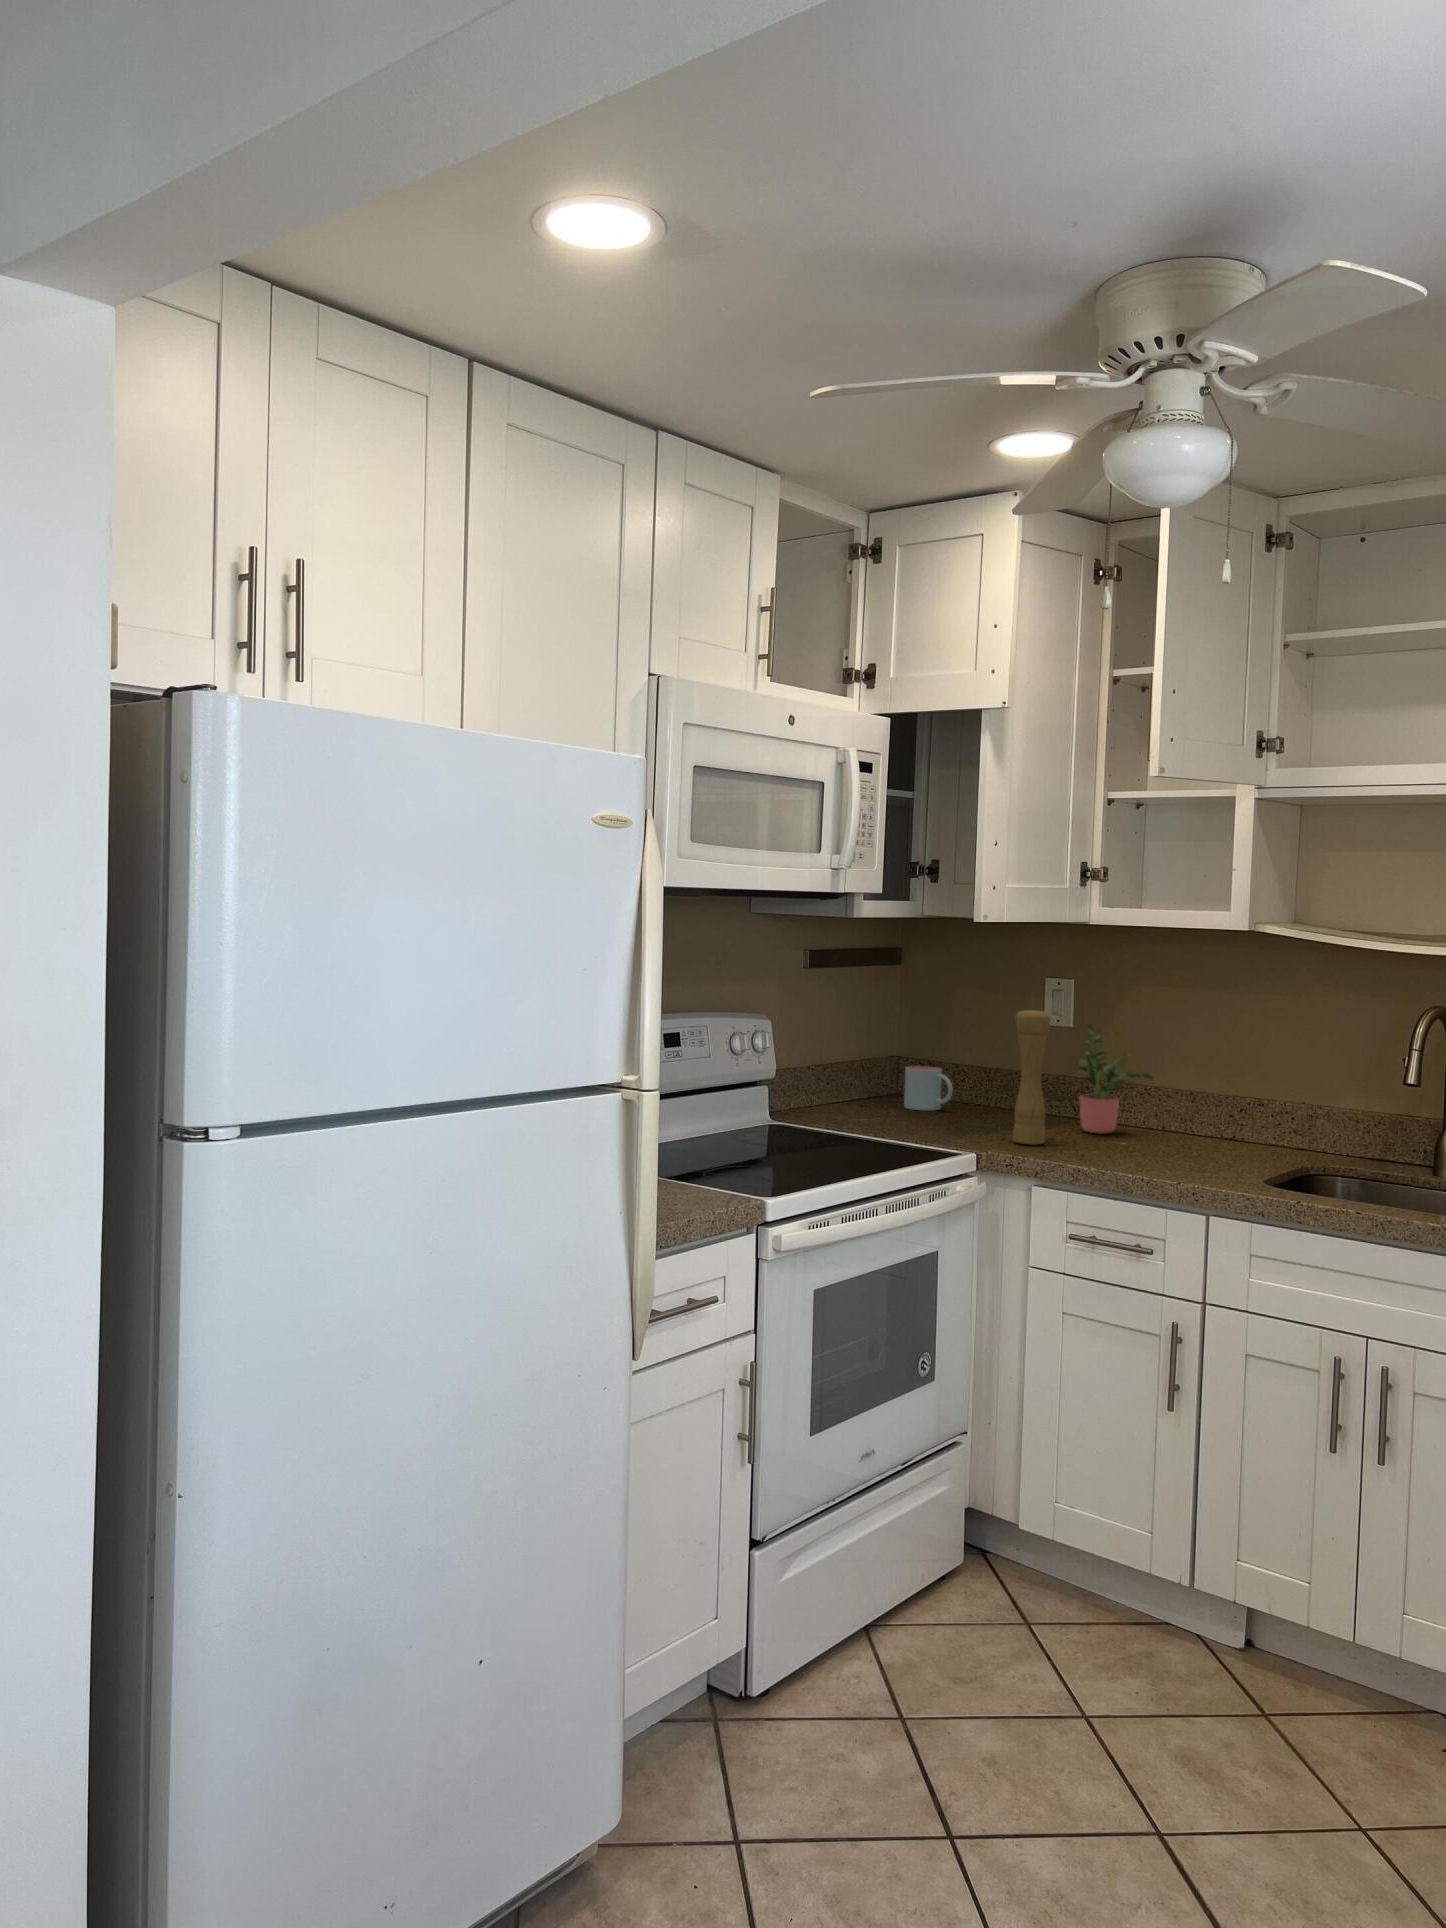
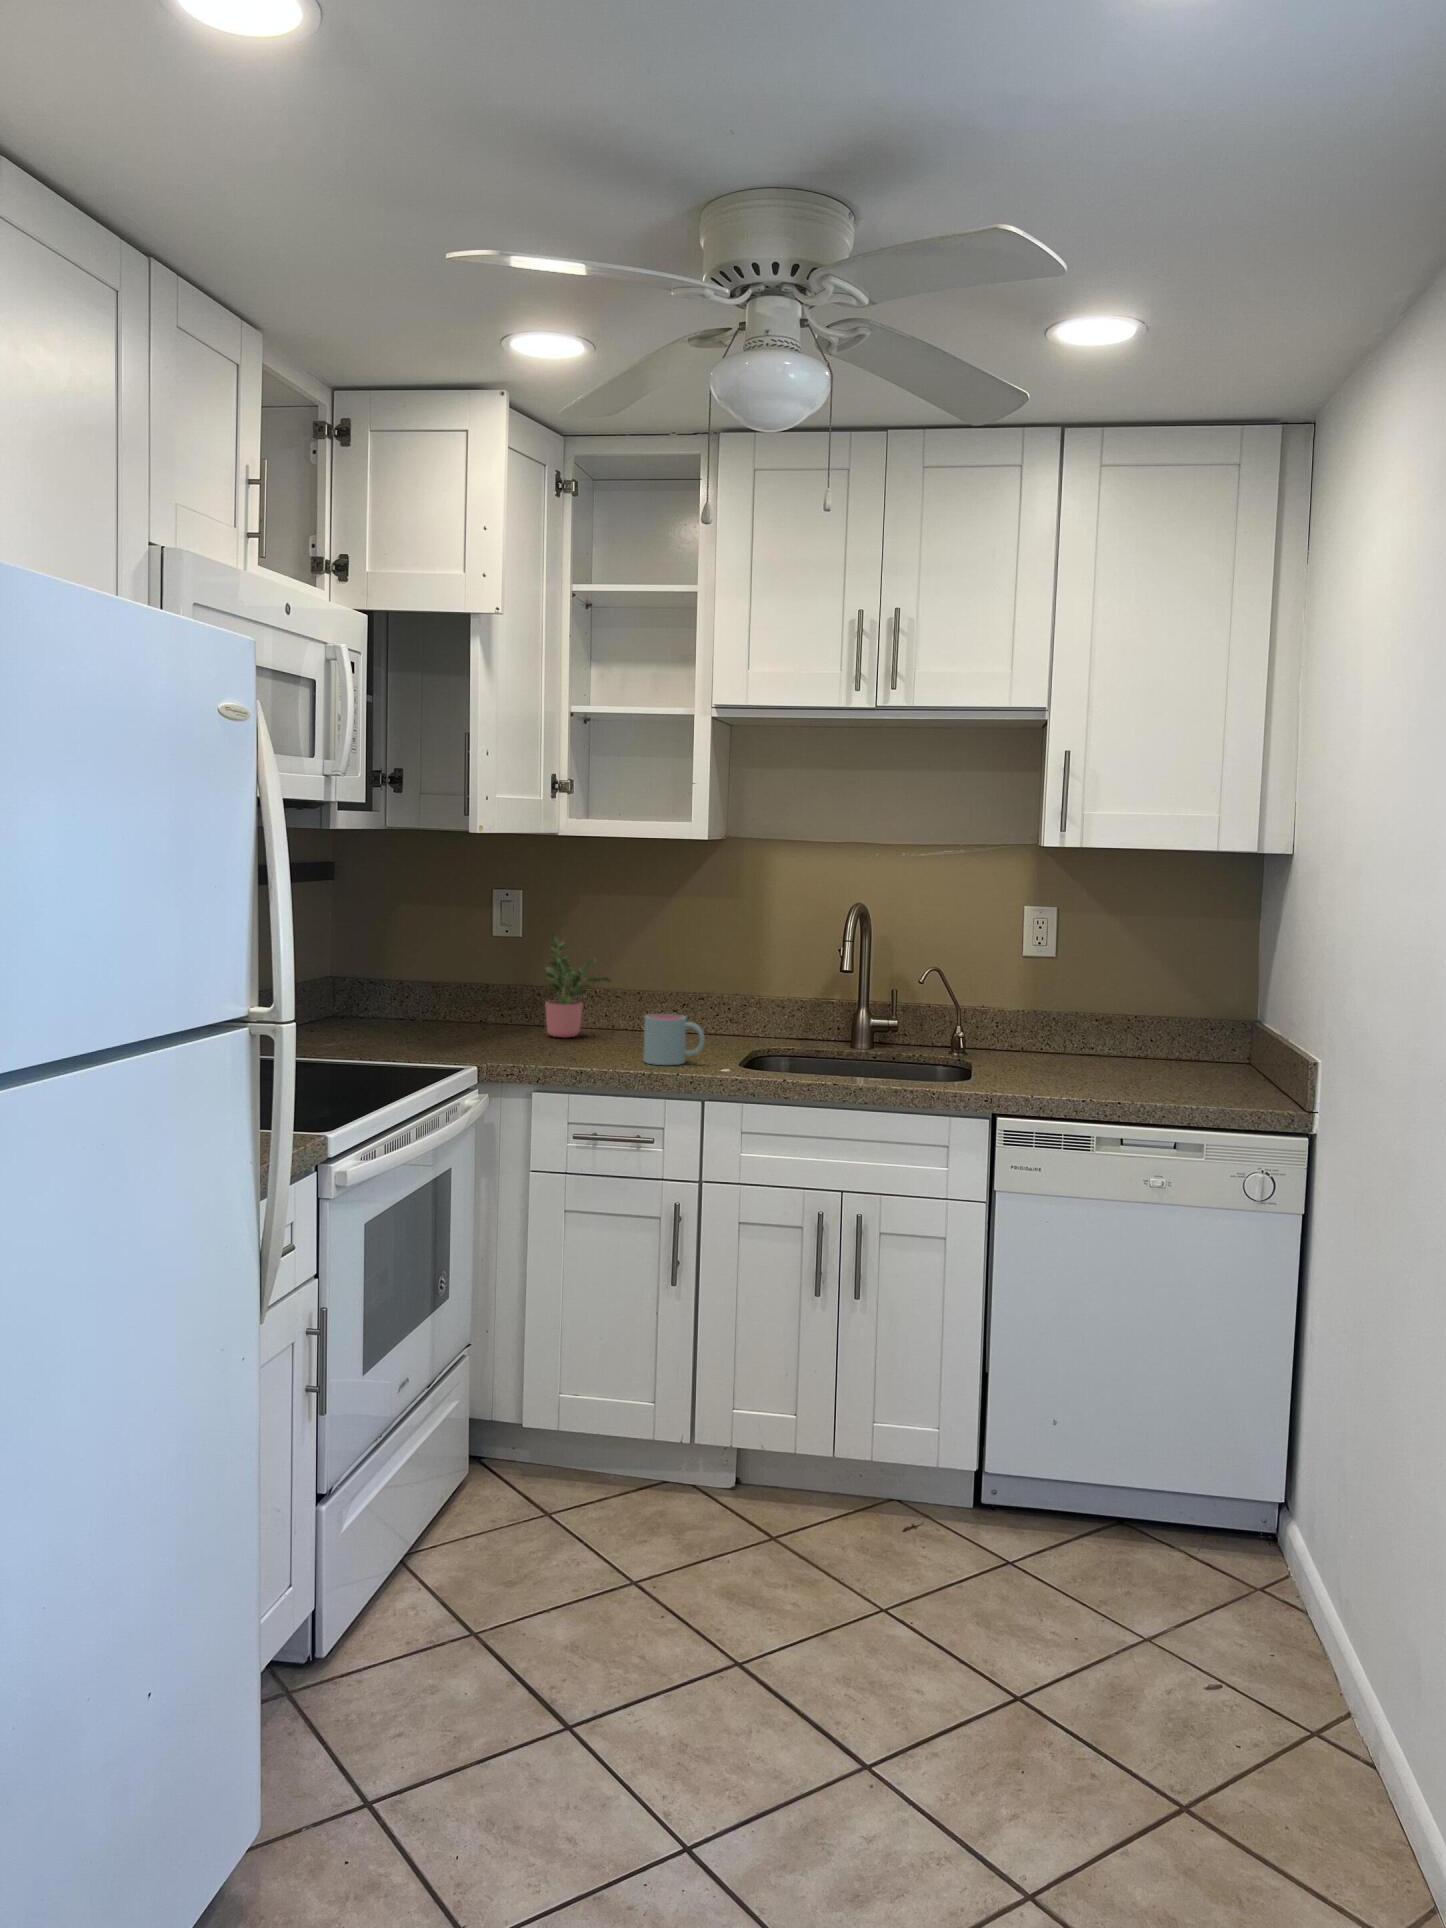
pepper mill: present [1013,1008,1051,1145] -> none [498,918,533,1053]
mug: present [904,1066,953,1110] -> present [644,1014,705,1065]

